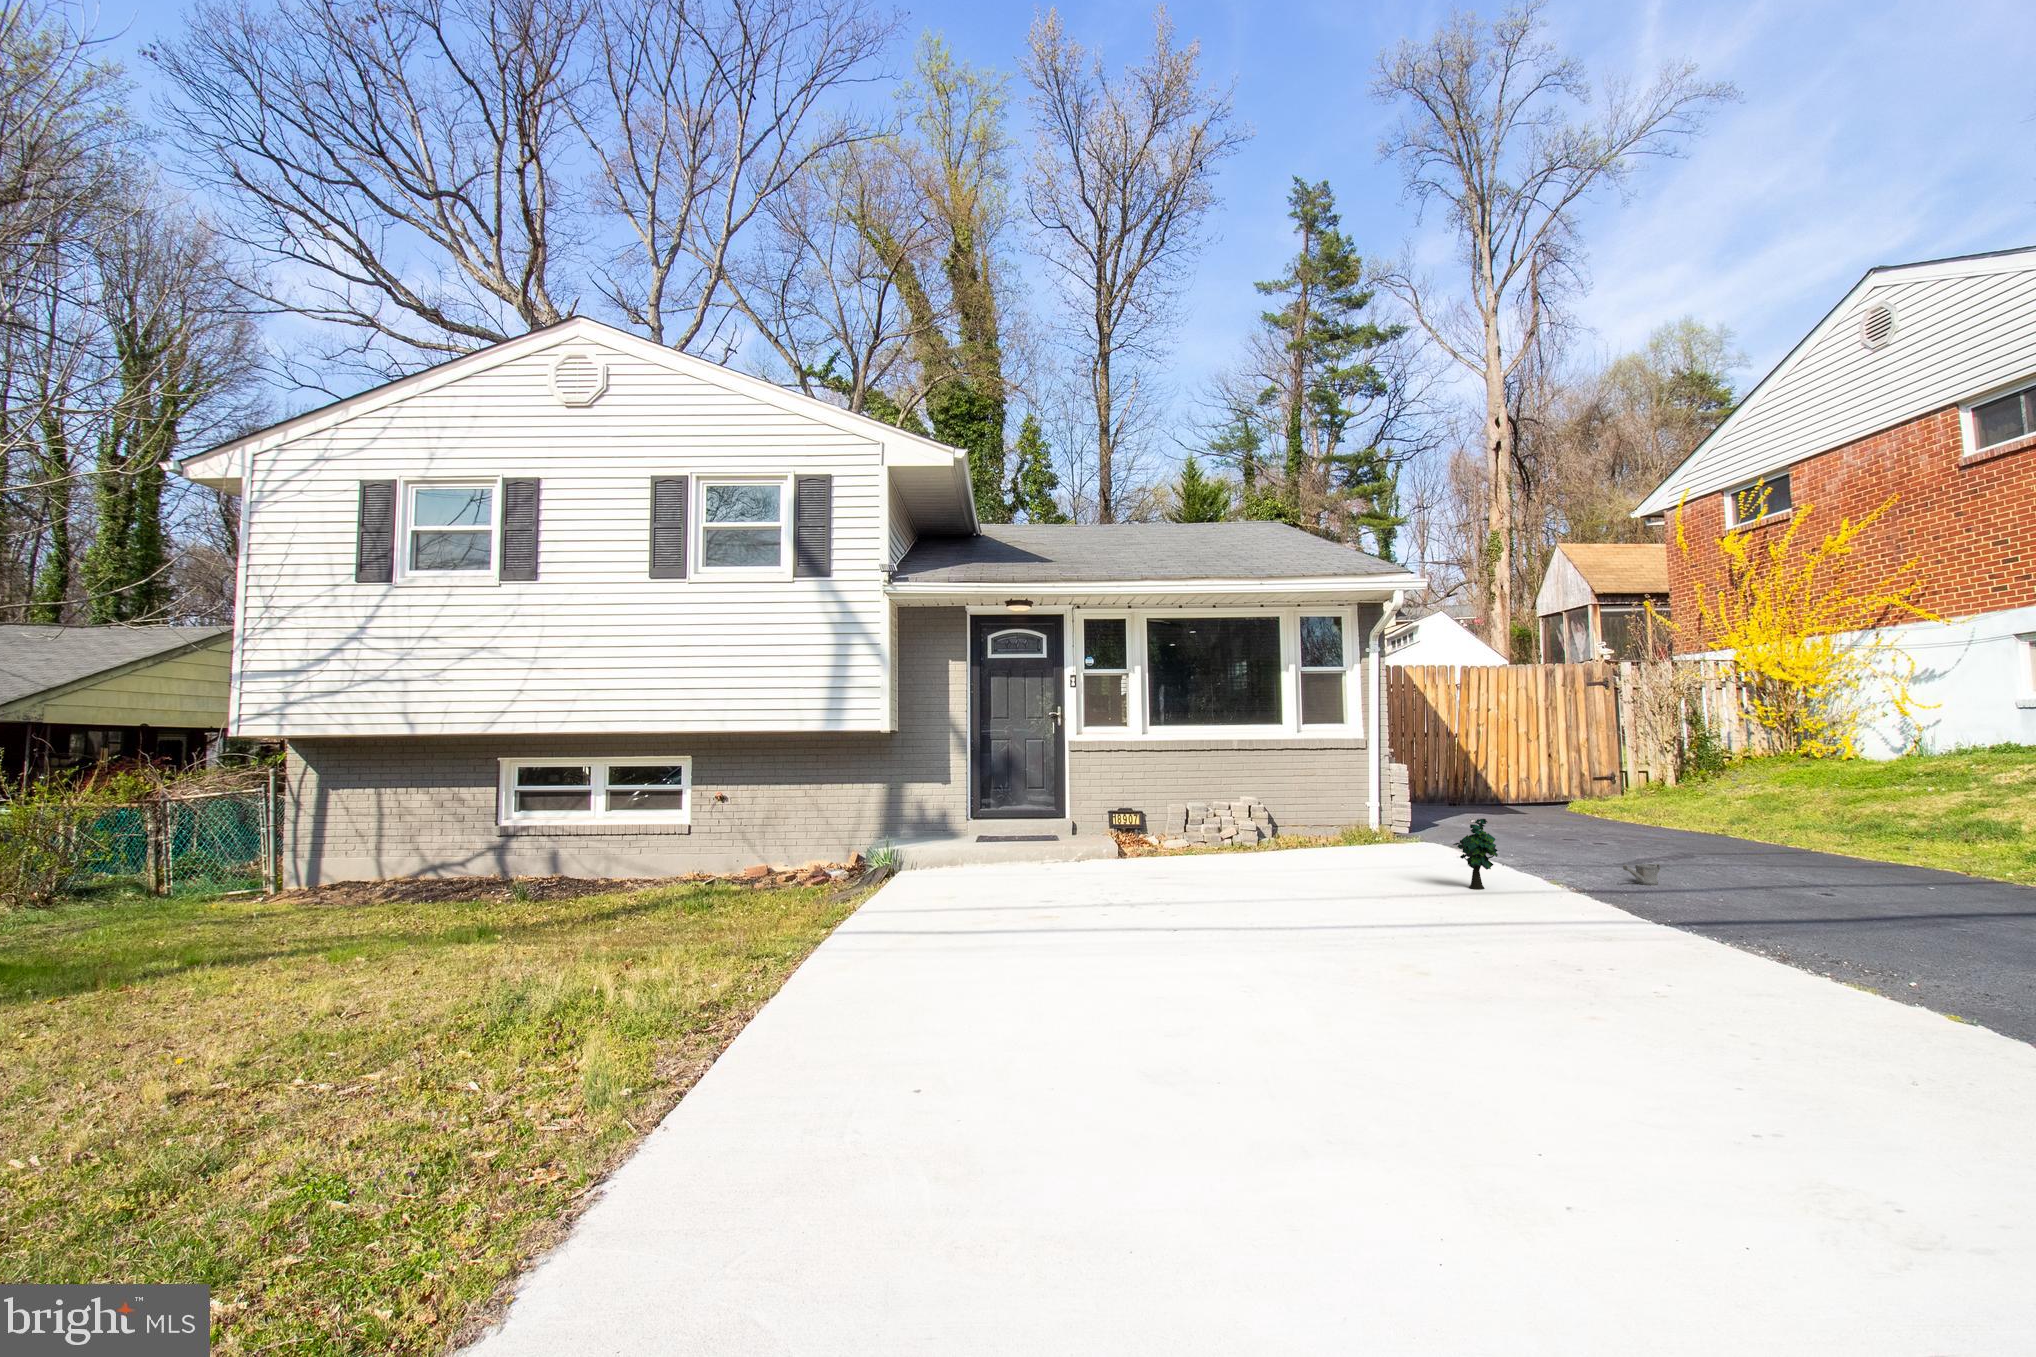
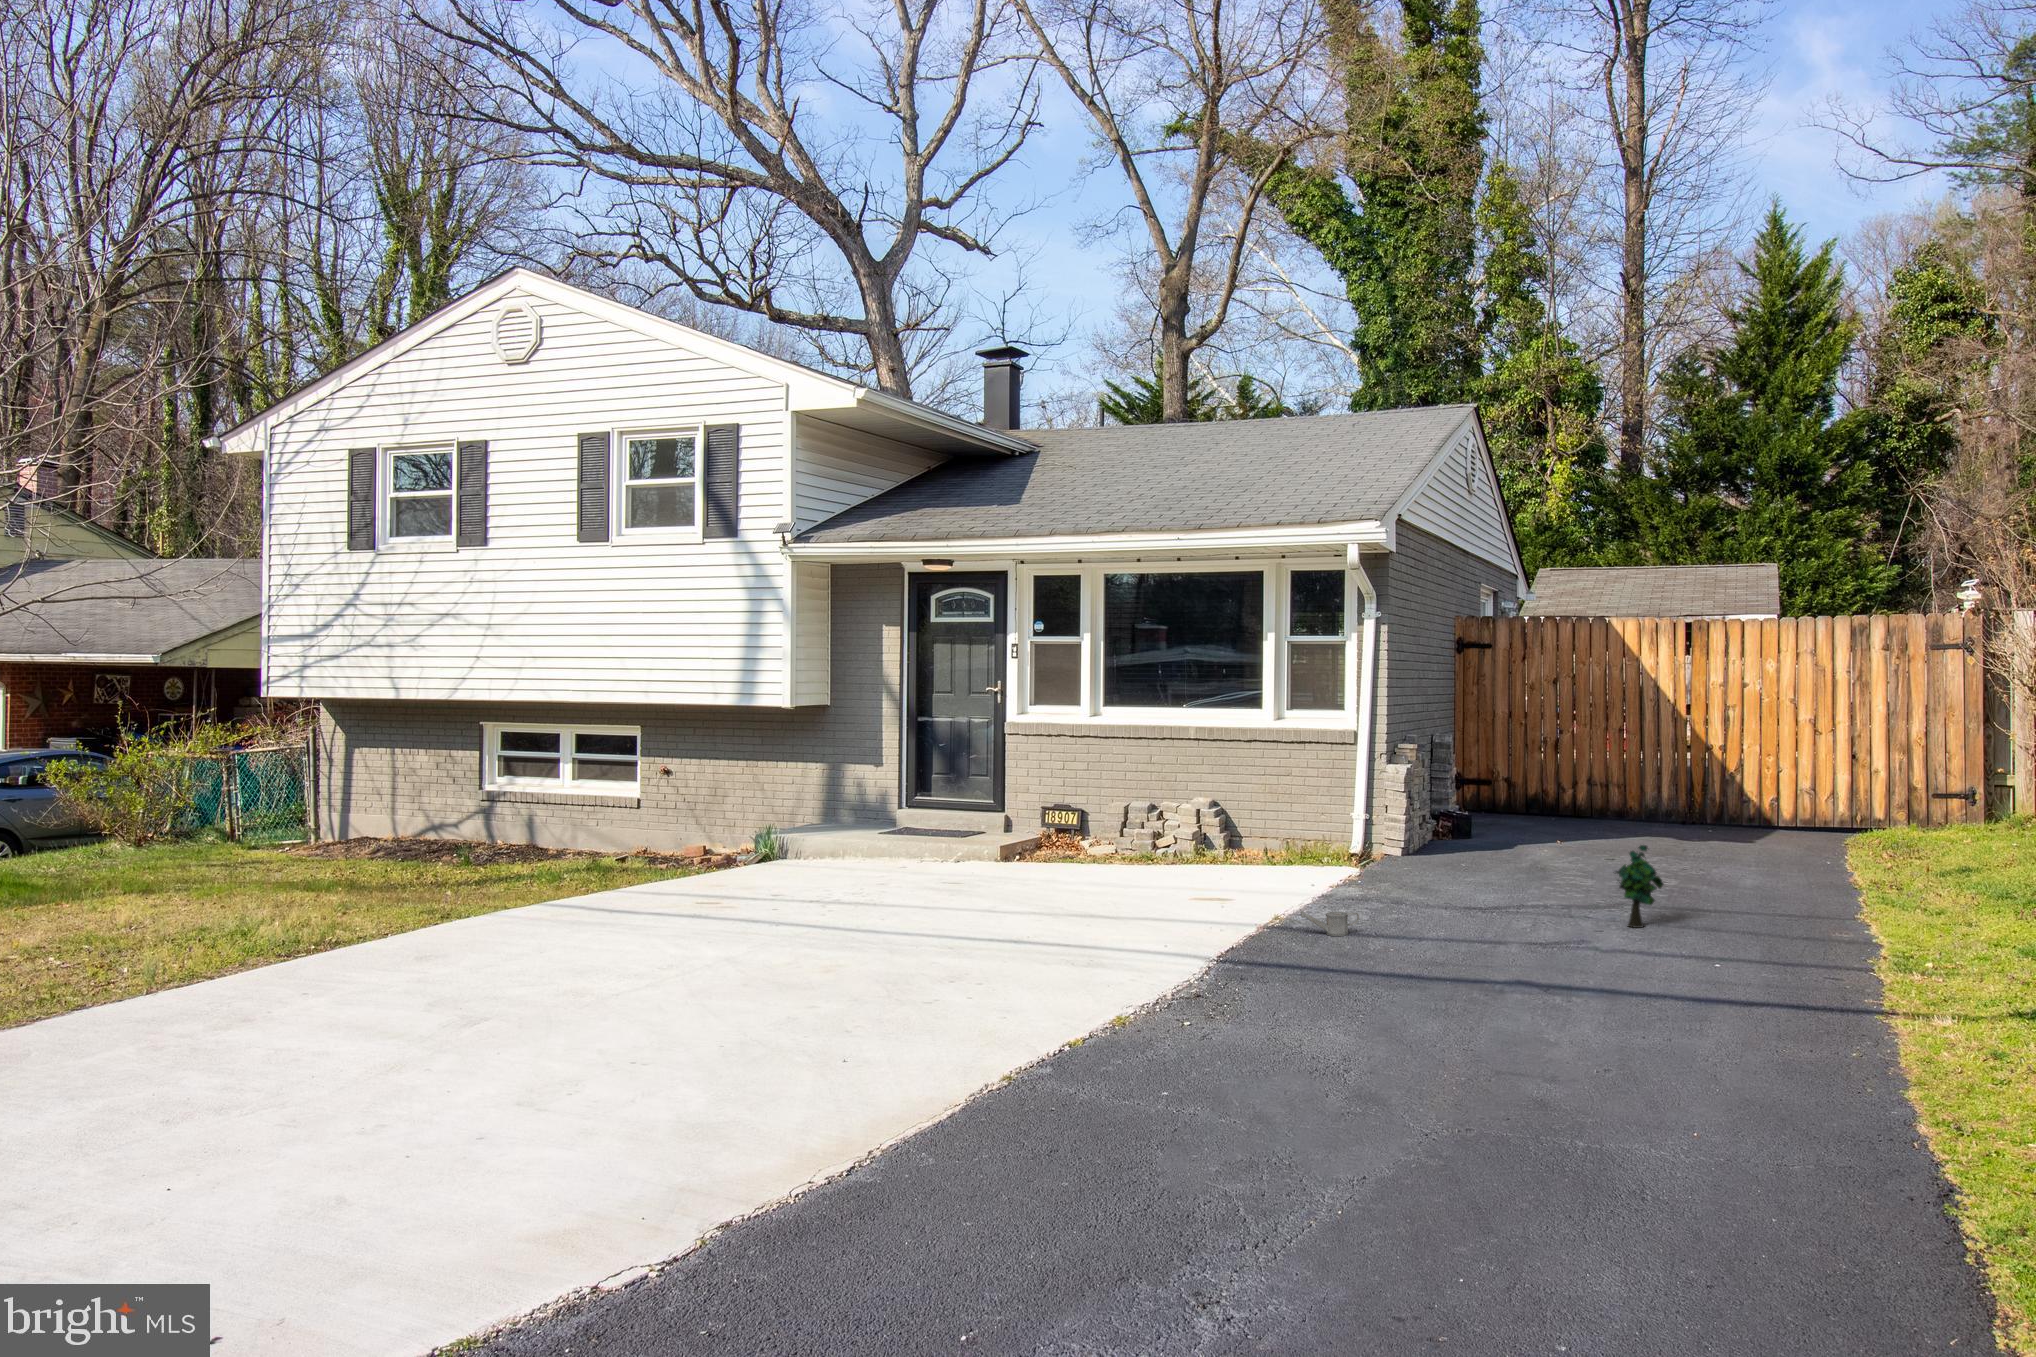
decorative plant: present [1453,819,1498,889] -> present [1615,845,1663,928]

